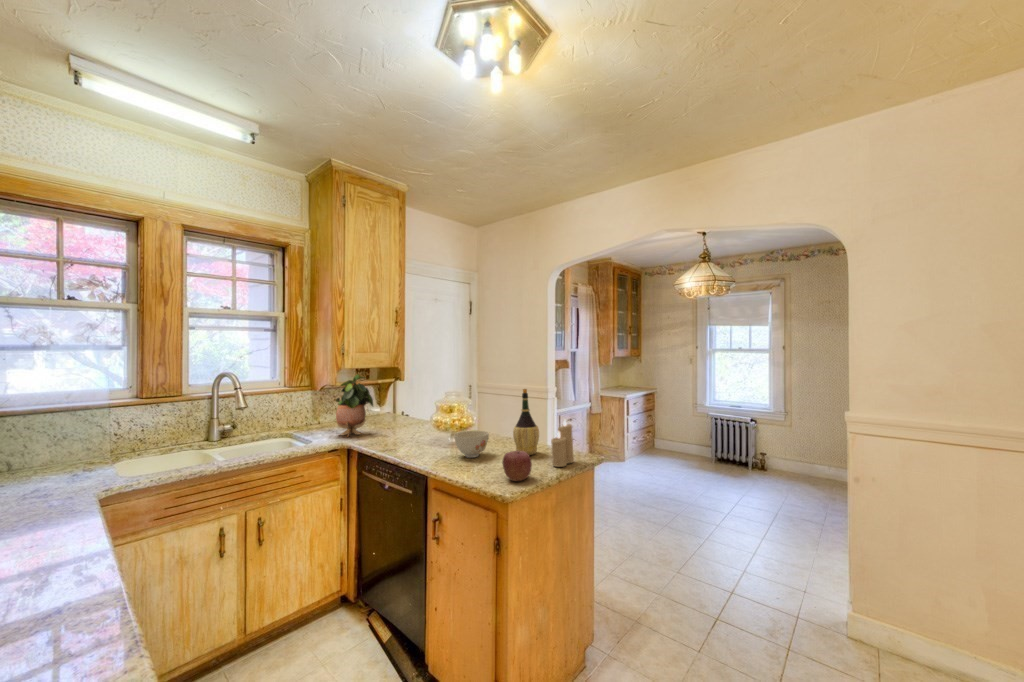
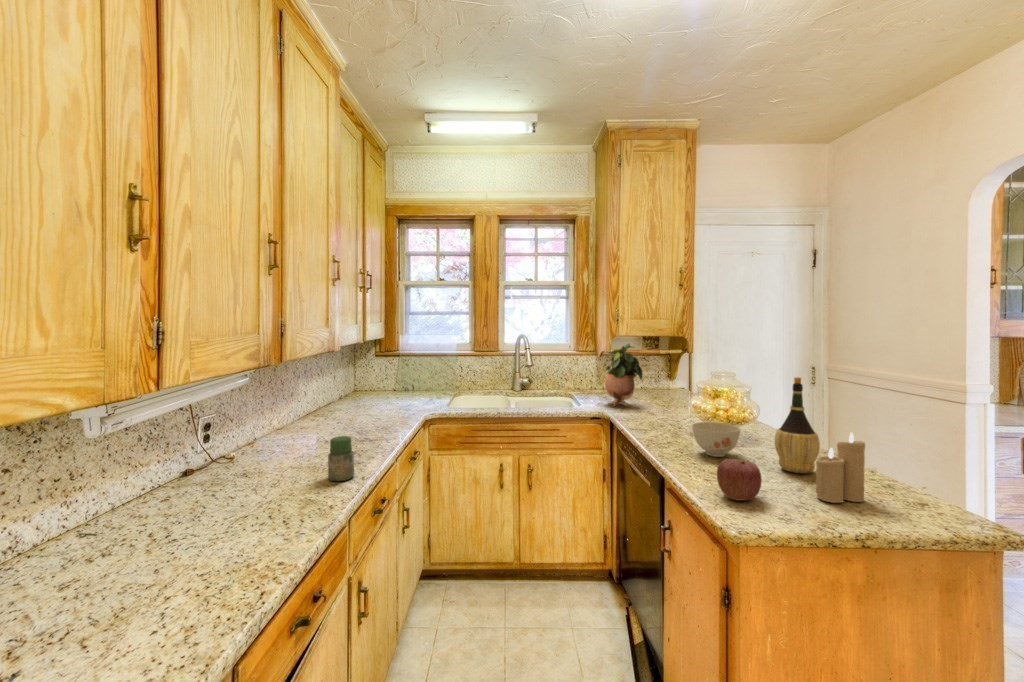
jar: none [34,536,92,619] -> present [328,436,354,481]

